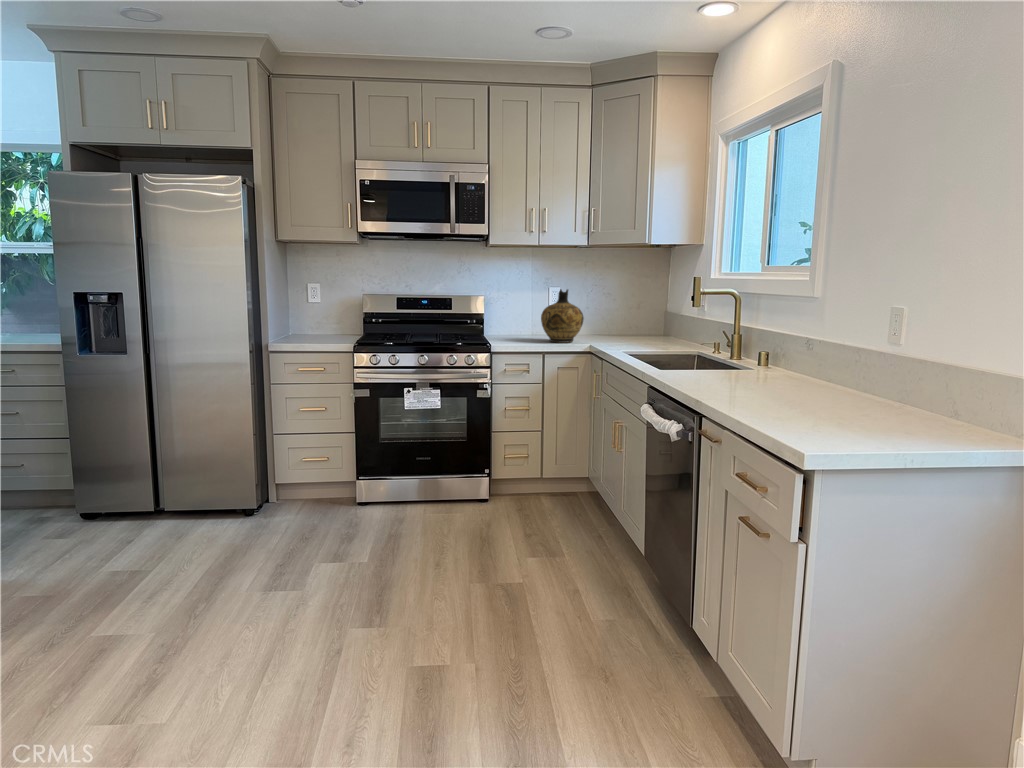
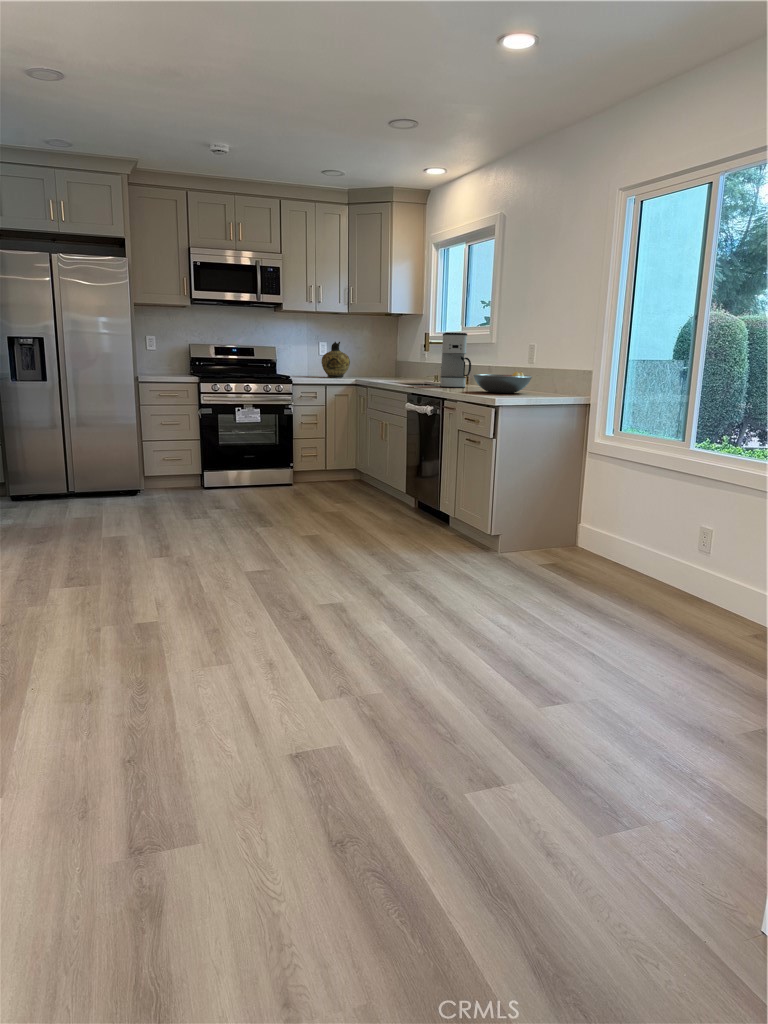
coffee maker: none [704,283,767,387] -> present [440,333,471,388]
fruit bowl: none [761,372,904,422] -> present [473,371,532,393]

